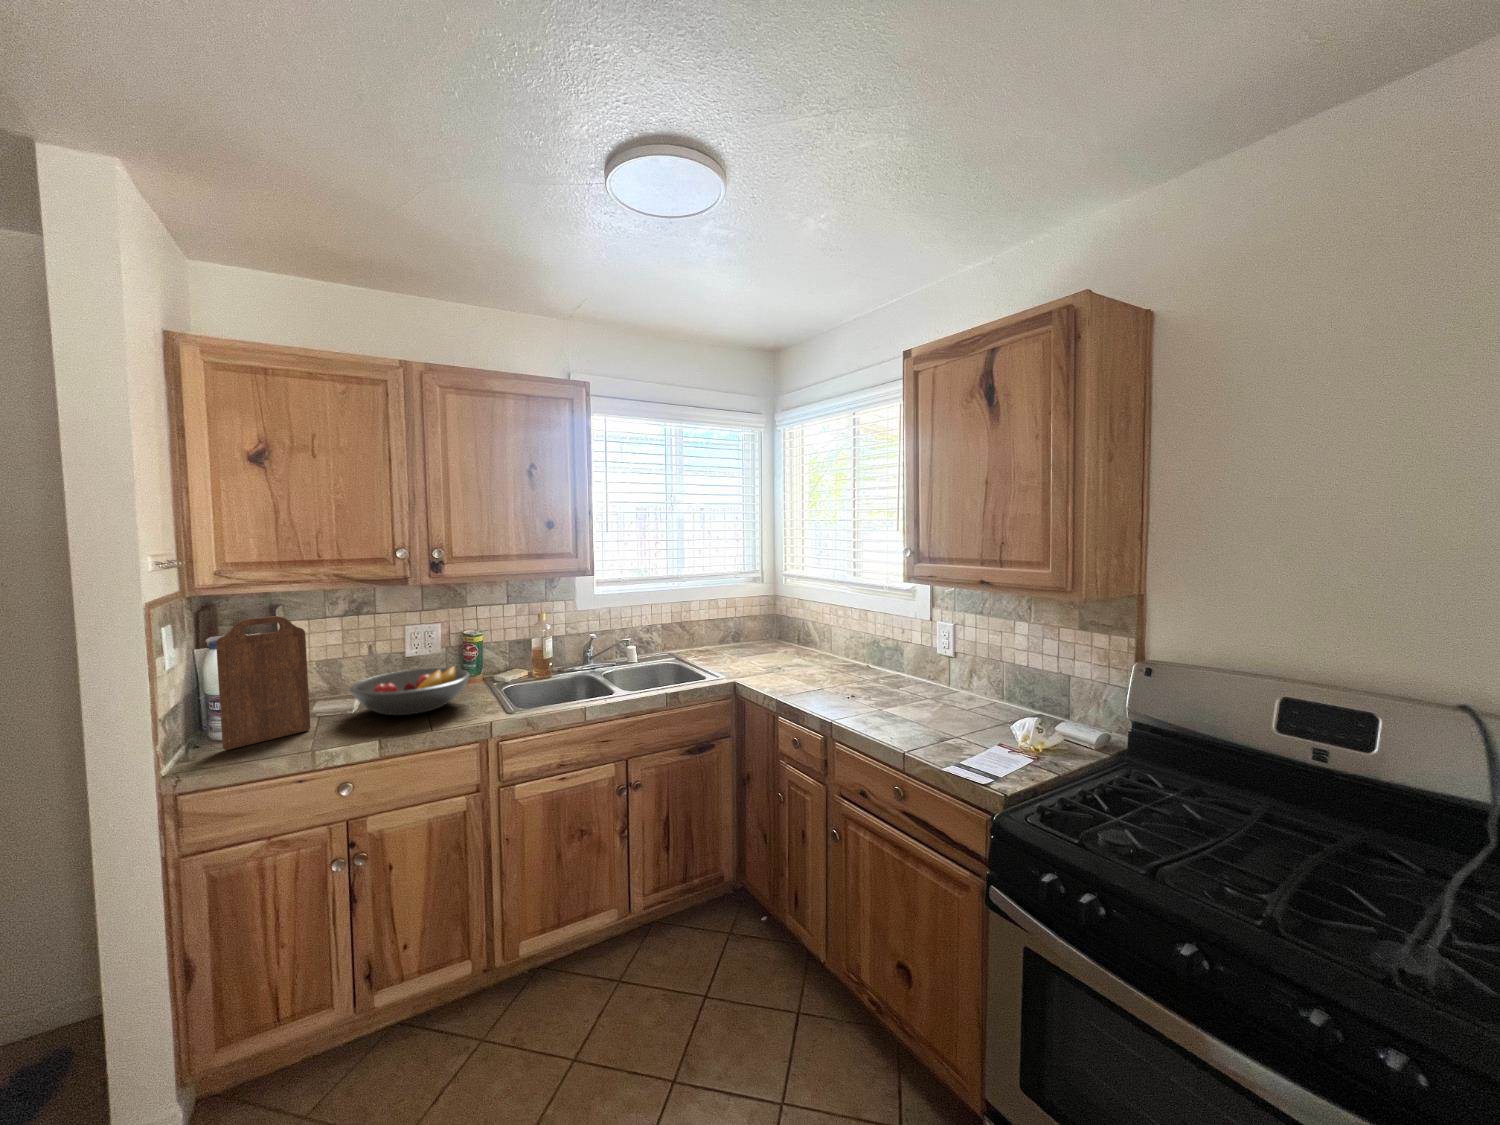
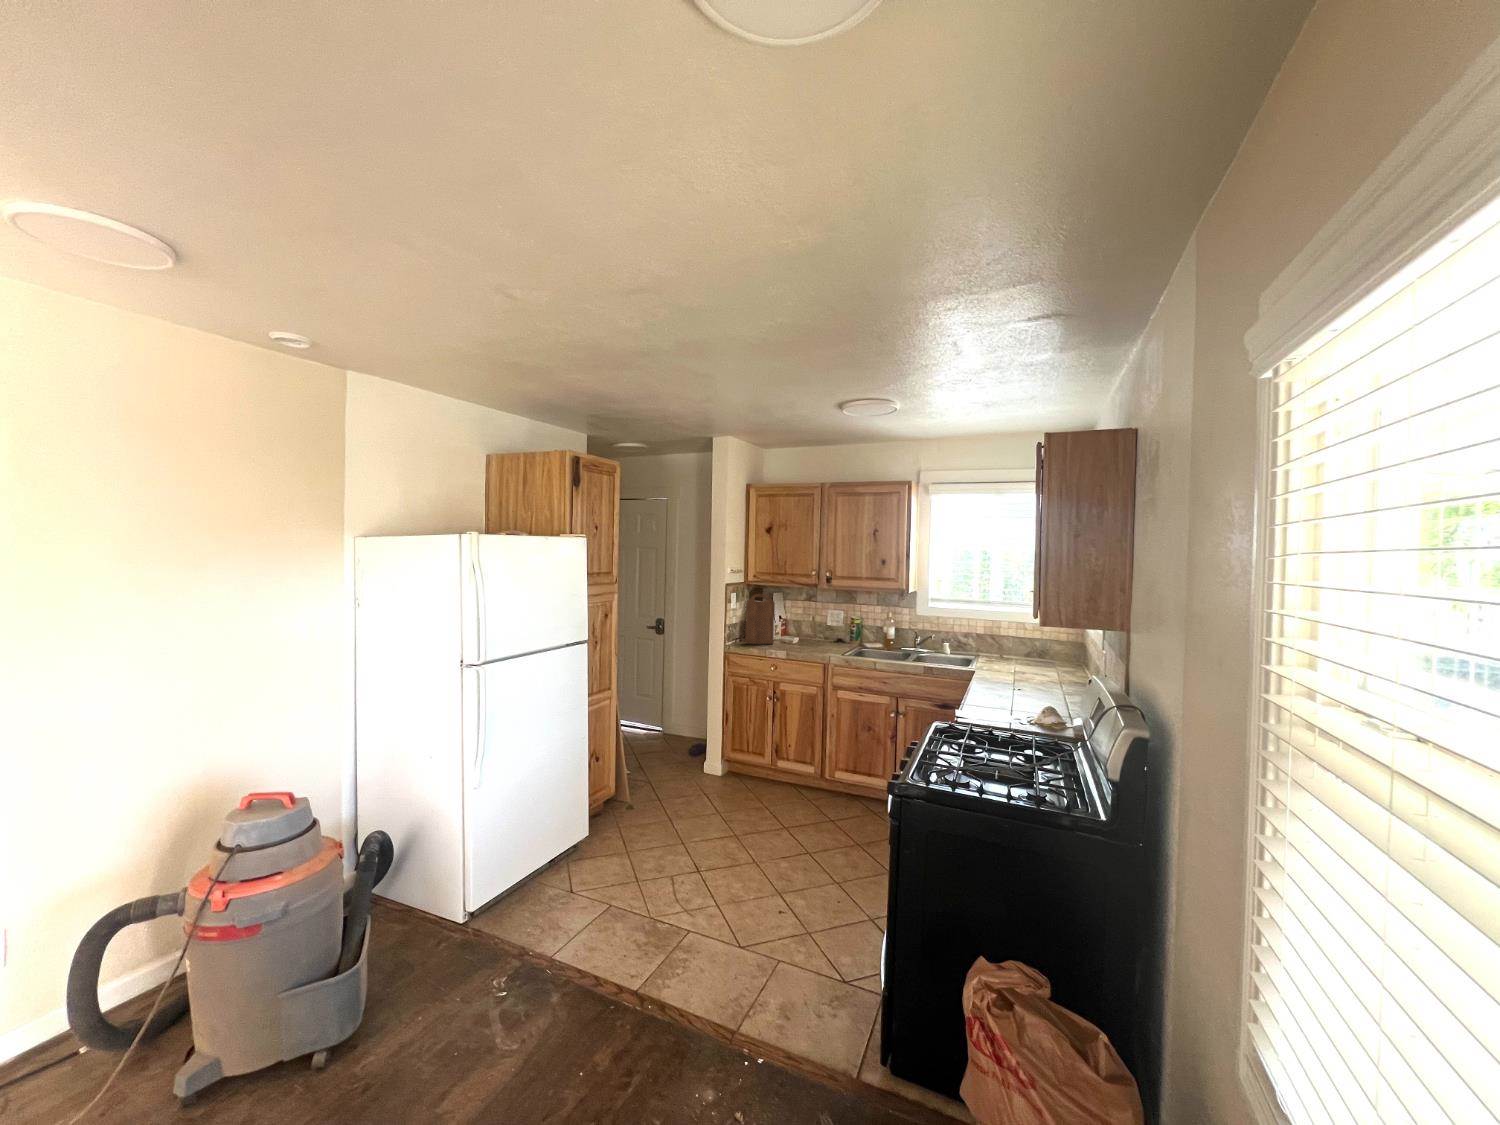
fruit bowl: present [350,666,470,715] -> none [789,629,839,648]

